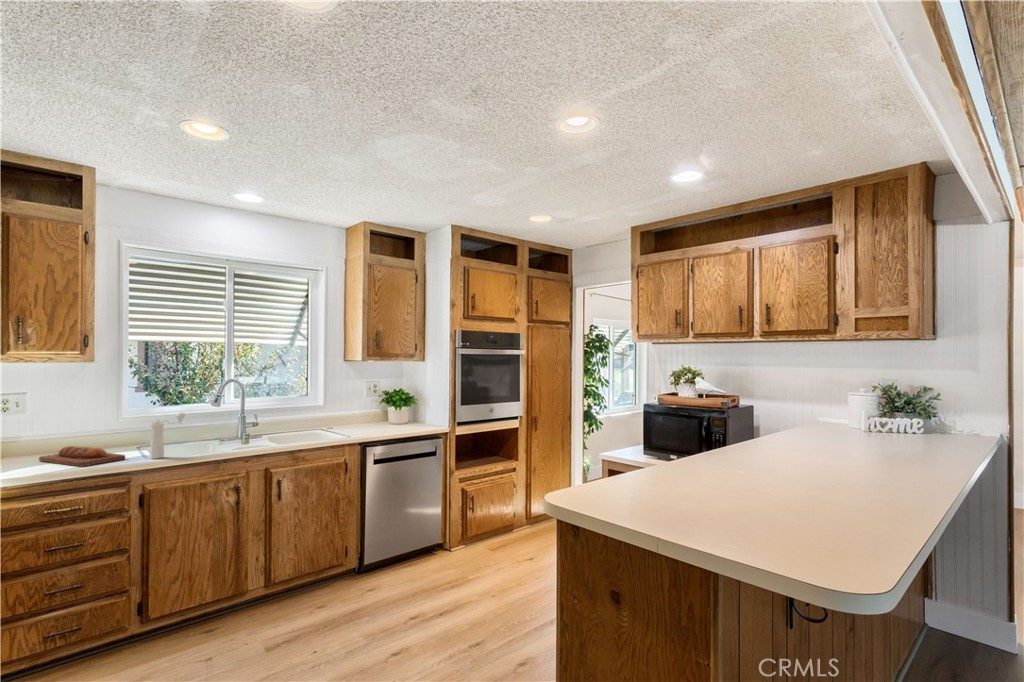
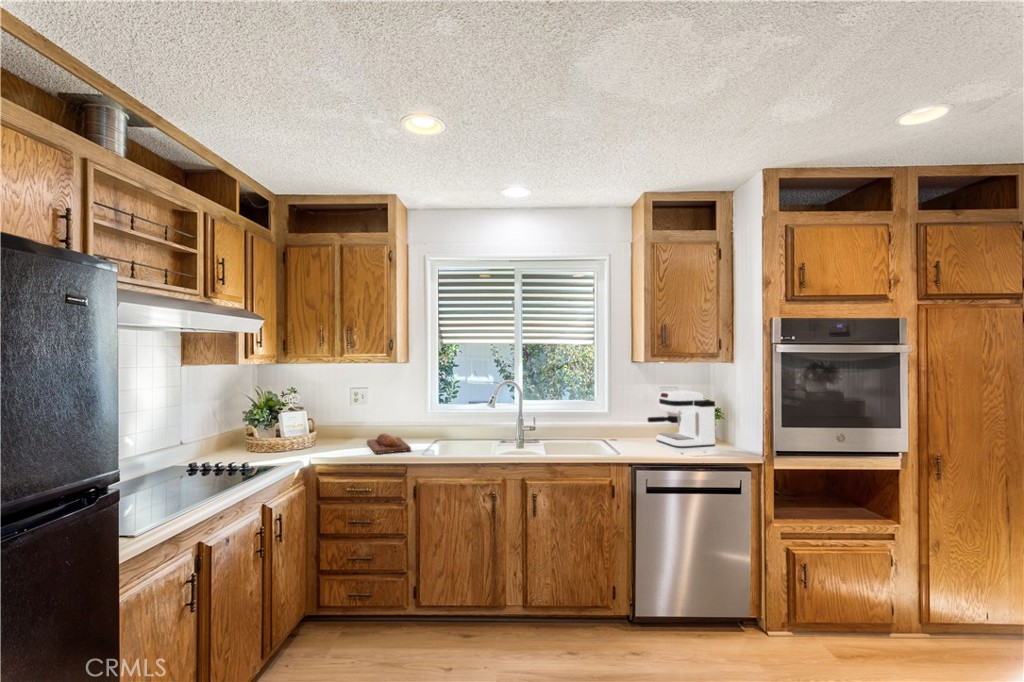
coffee maker: none [365,383,415,432] -> present [648,391,715,454]
pepper mill: present [150,413,186,459] -> none [425,412,455,454]

